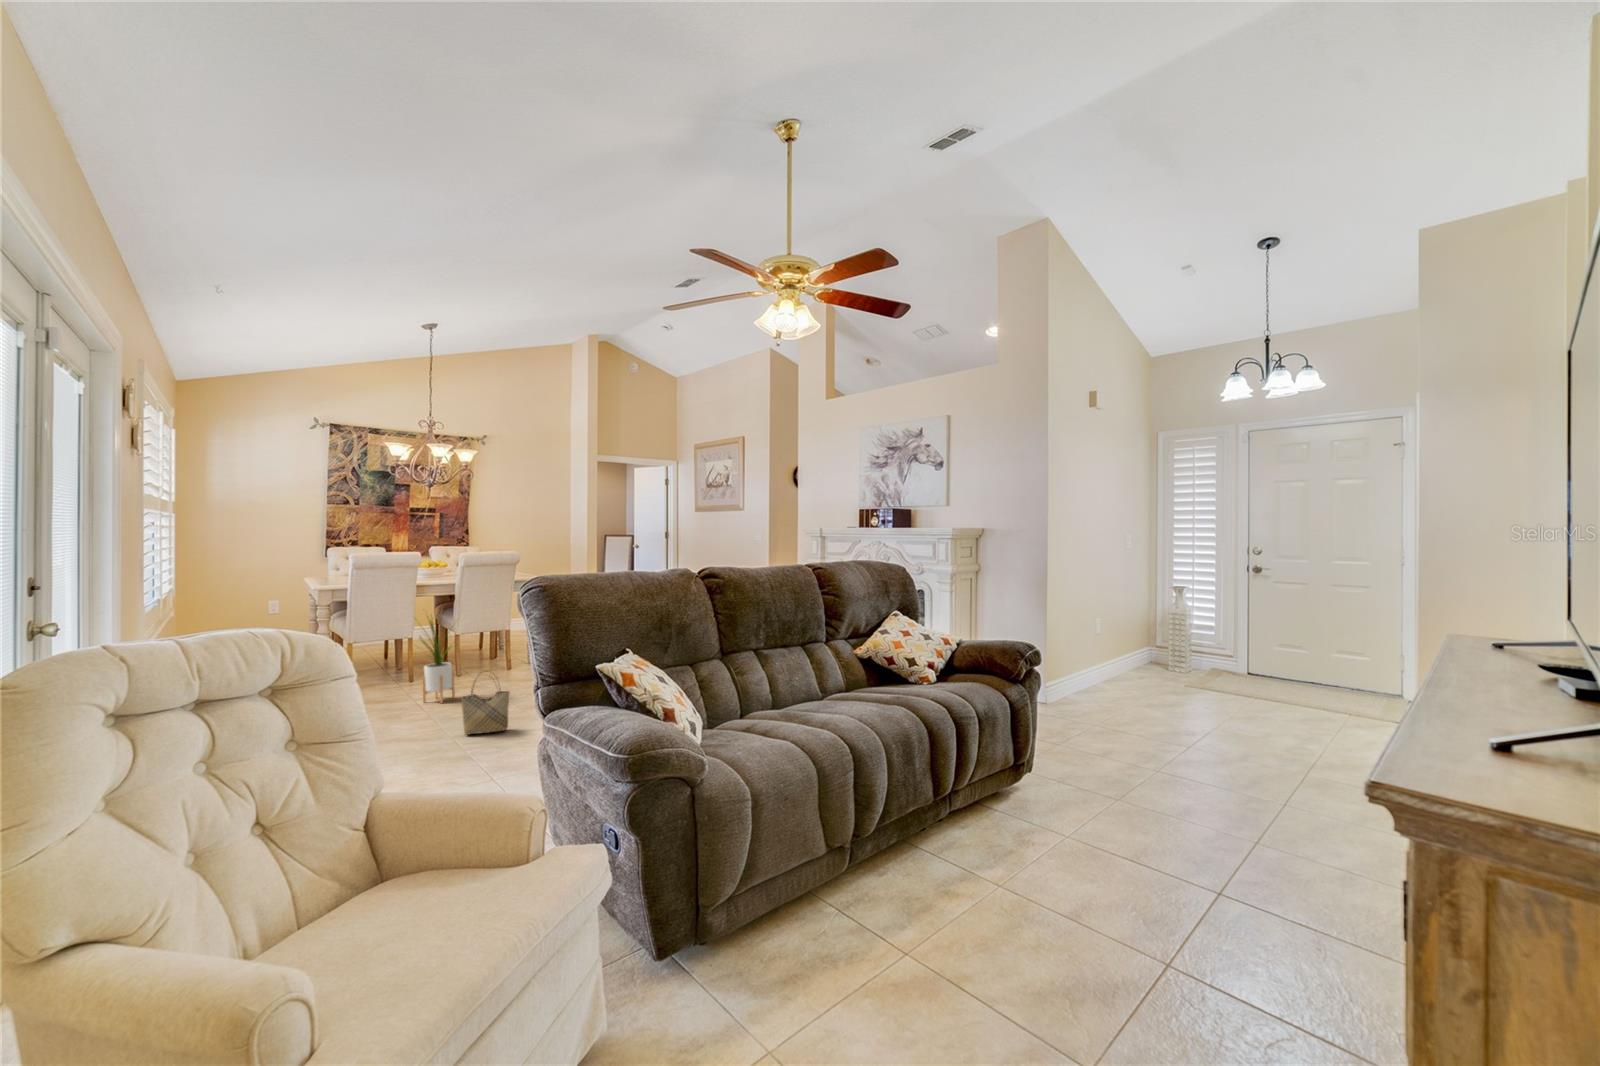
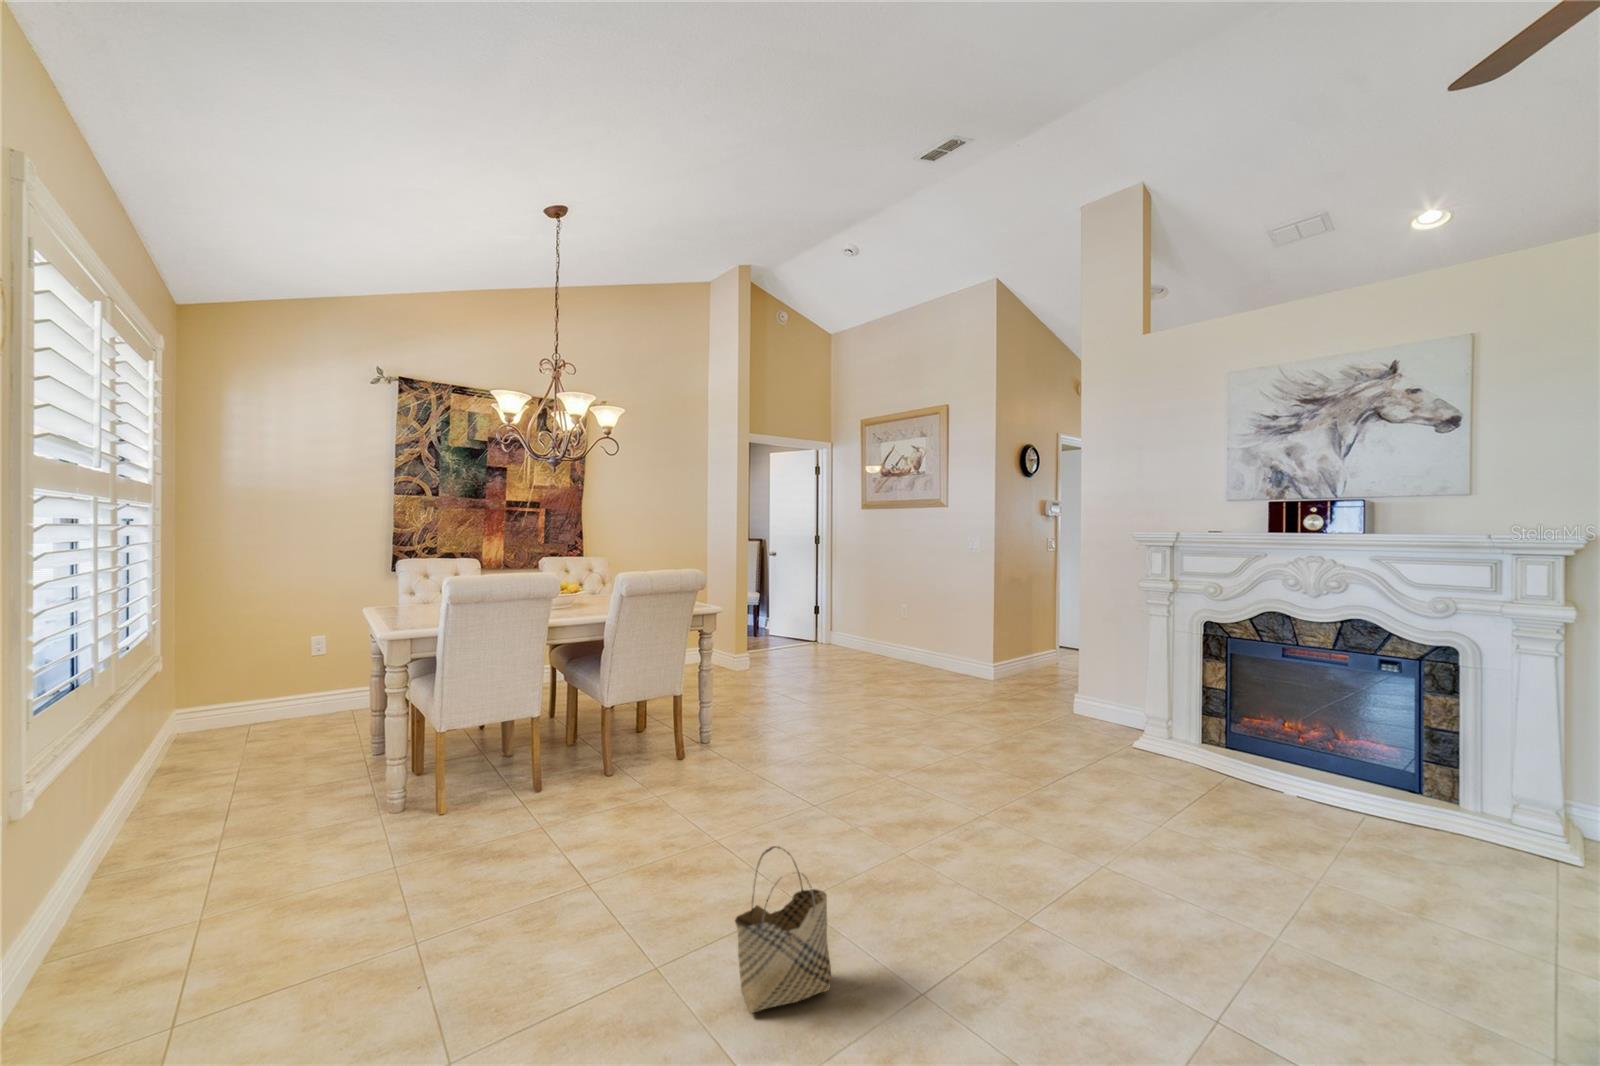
house plant: present [420,616,455,703] -> none [563,671,662,858]

